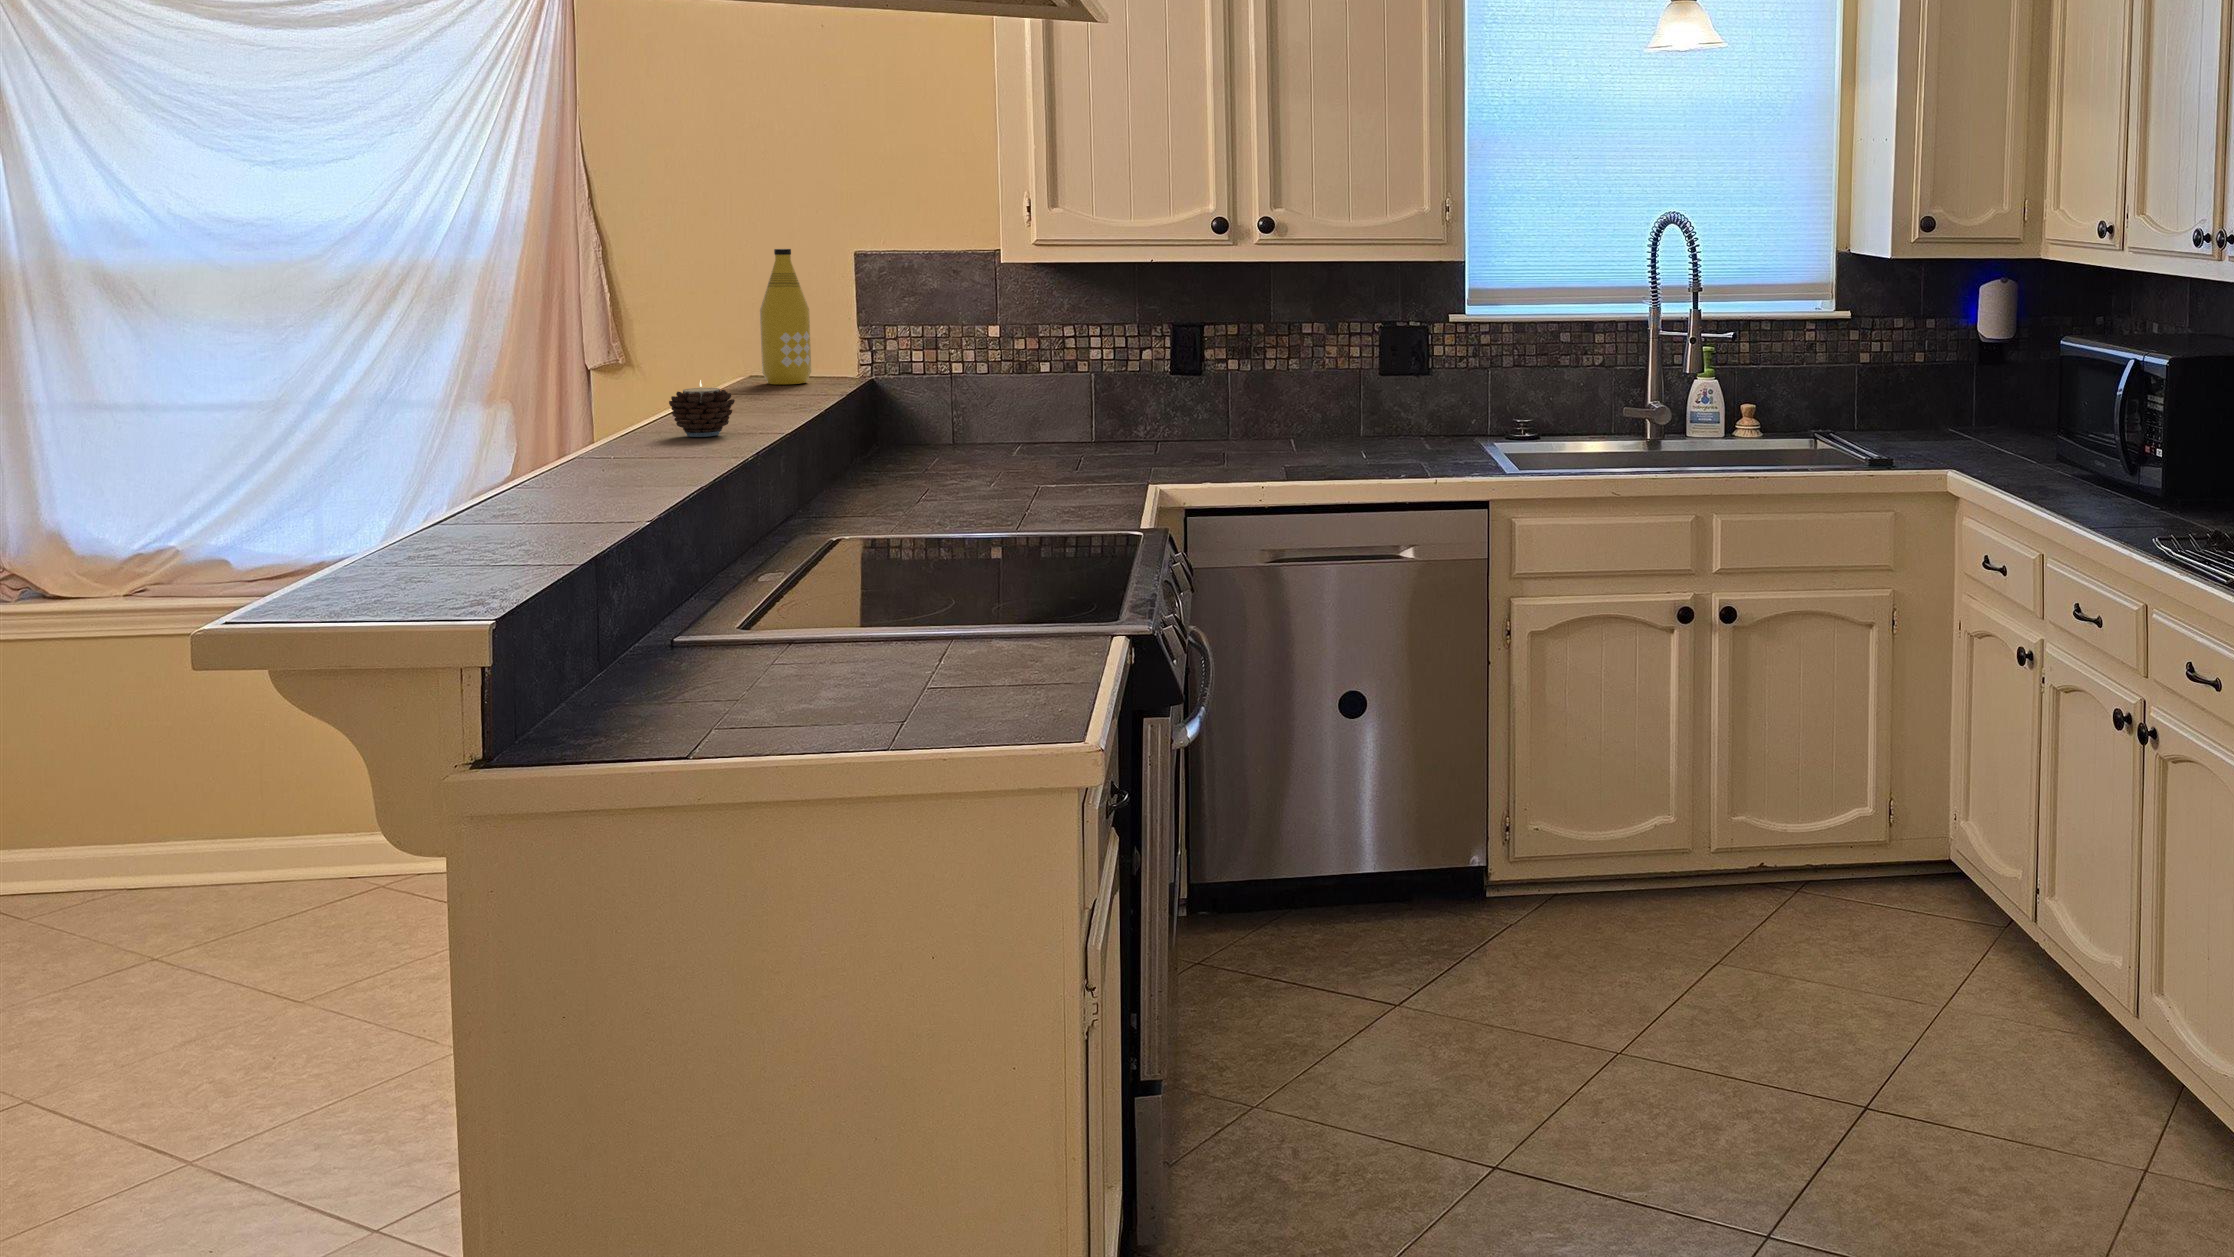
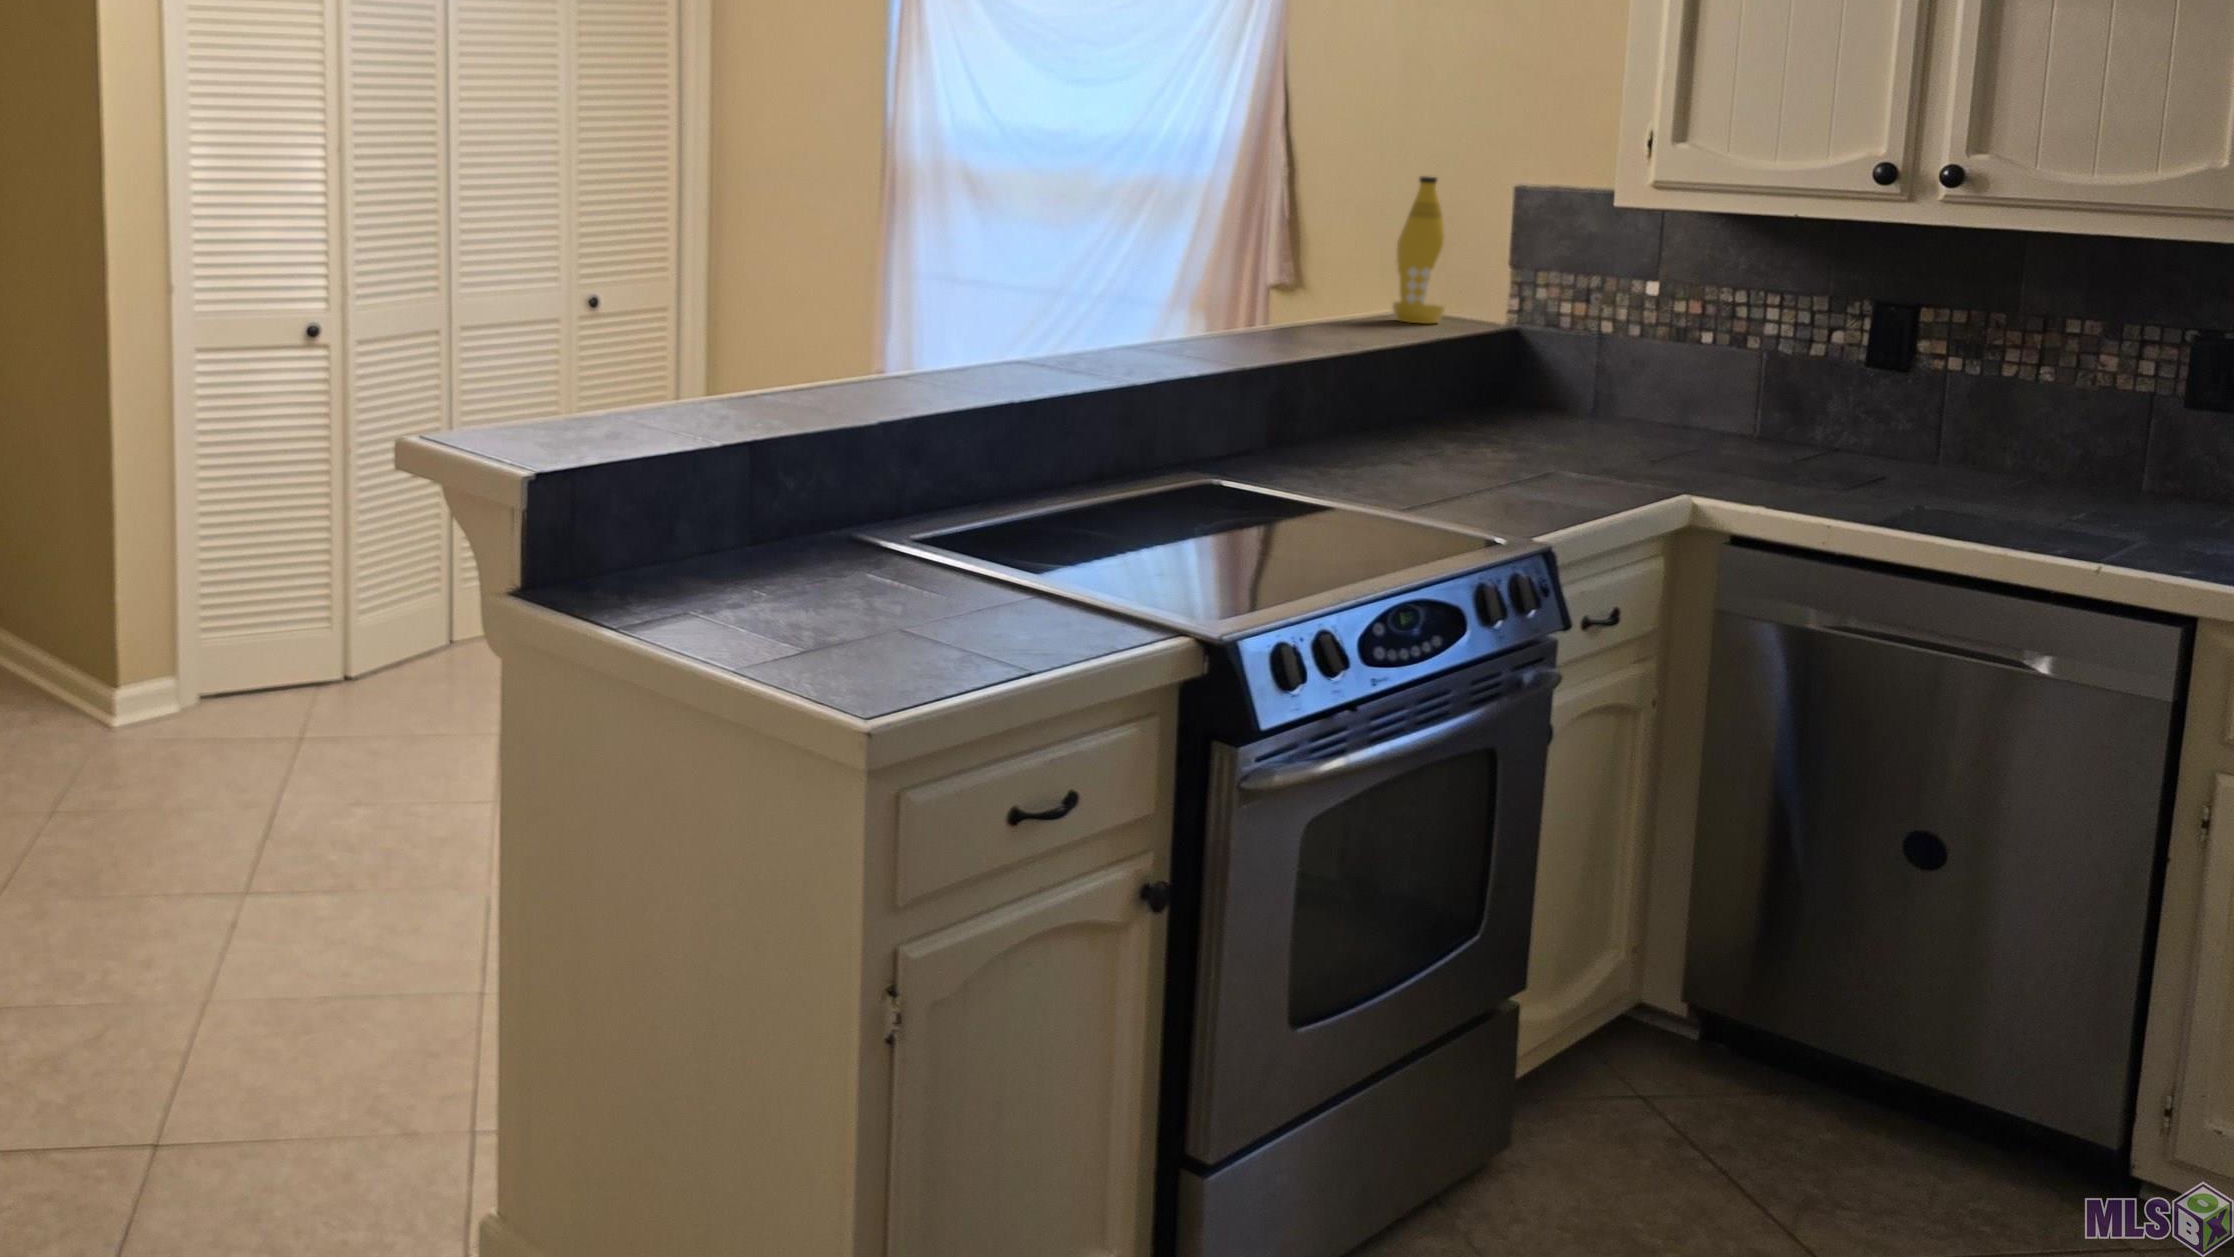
candle: present [669,380,735,437] -> none [1135,297,1194,355]

